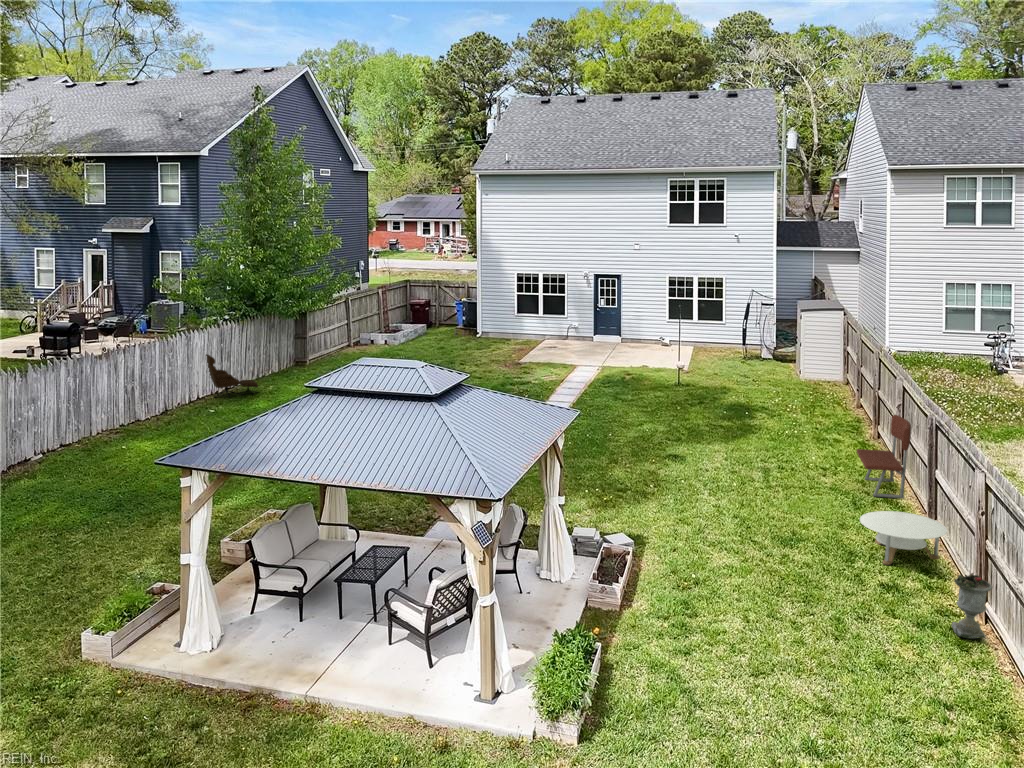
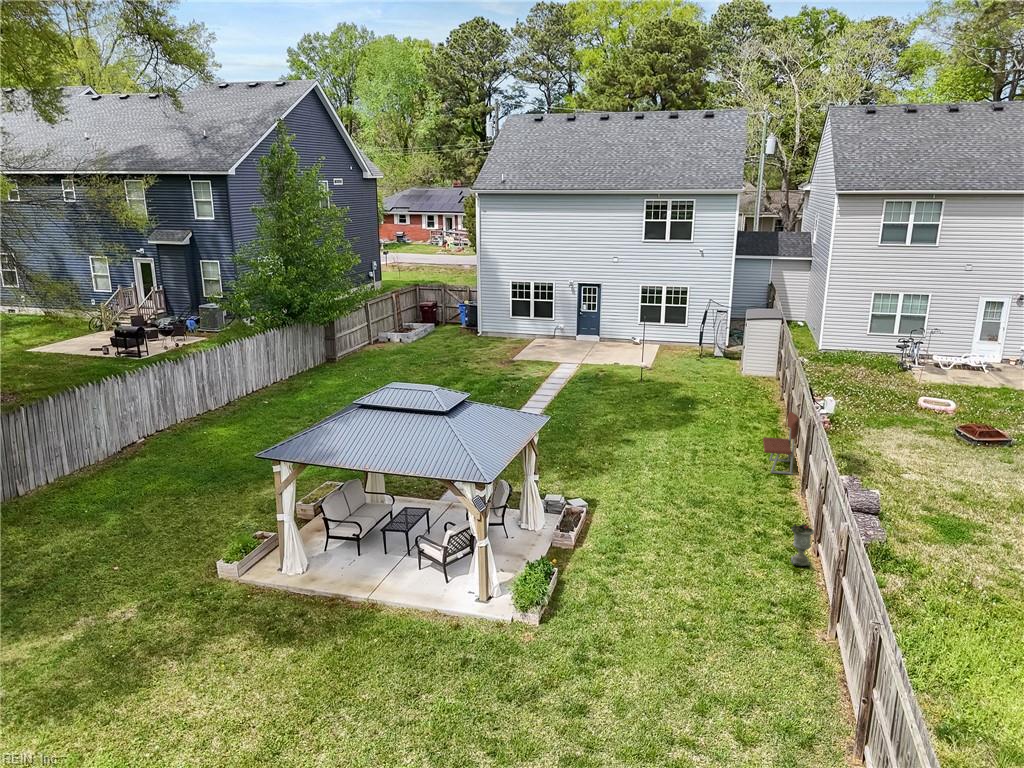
lounge chair: present [206,354,258,398] -> none [256,358,299,393]
round table: present [860,511,947,565] -> none [747,483,806,521]

